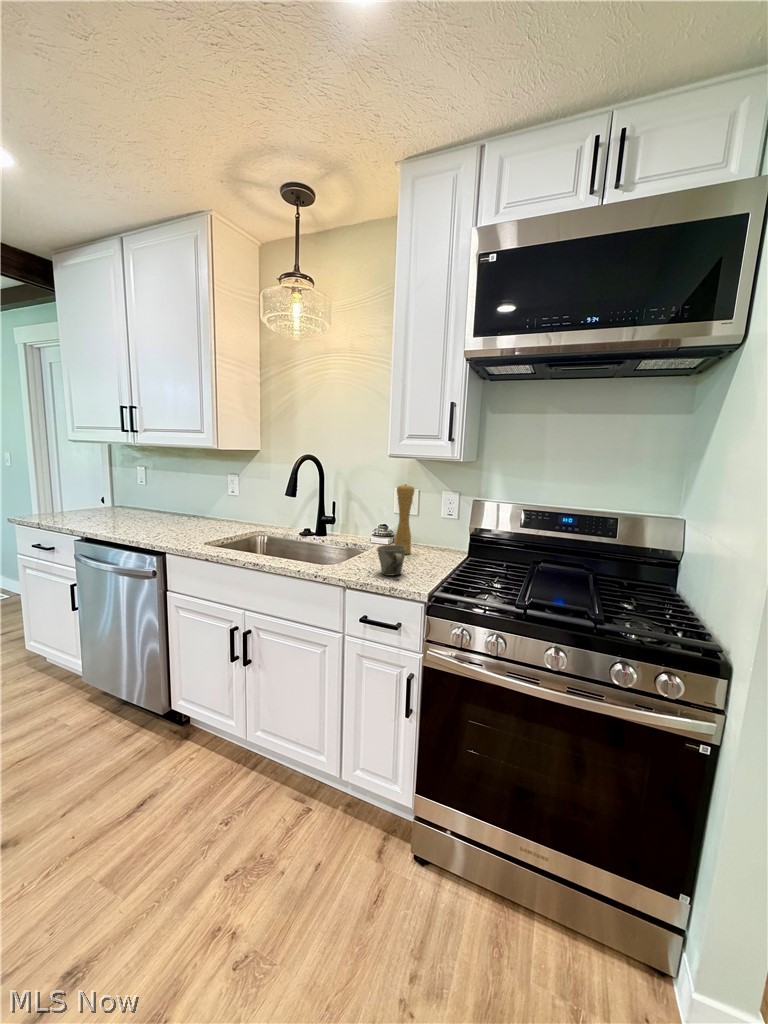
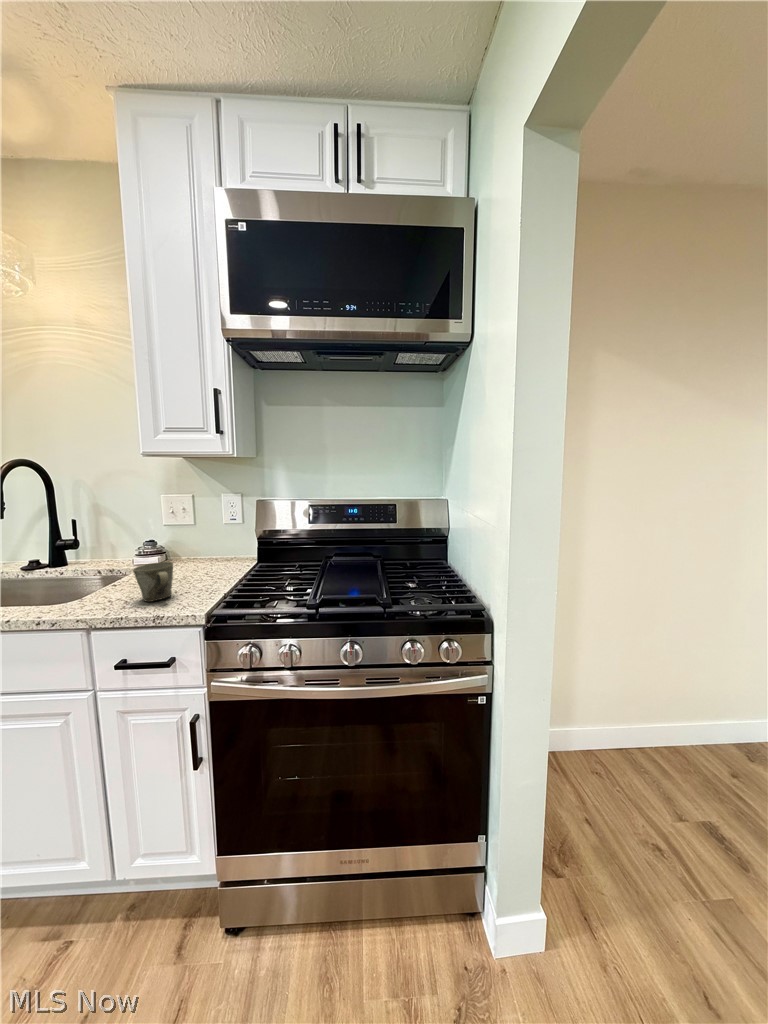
pepper mill: present [395,484,415,554] -> none [159,489,187,572]

